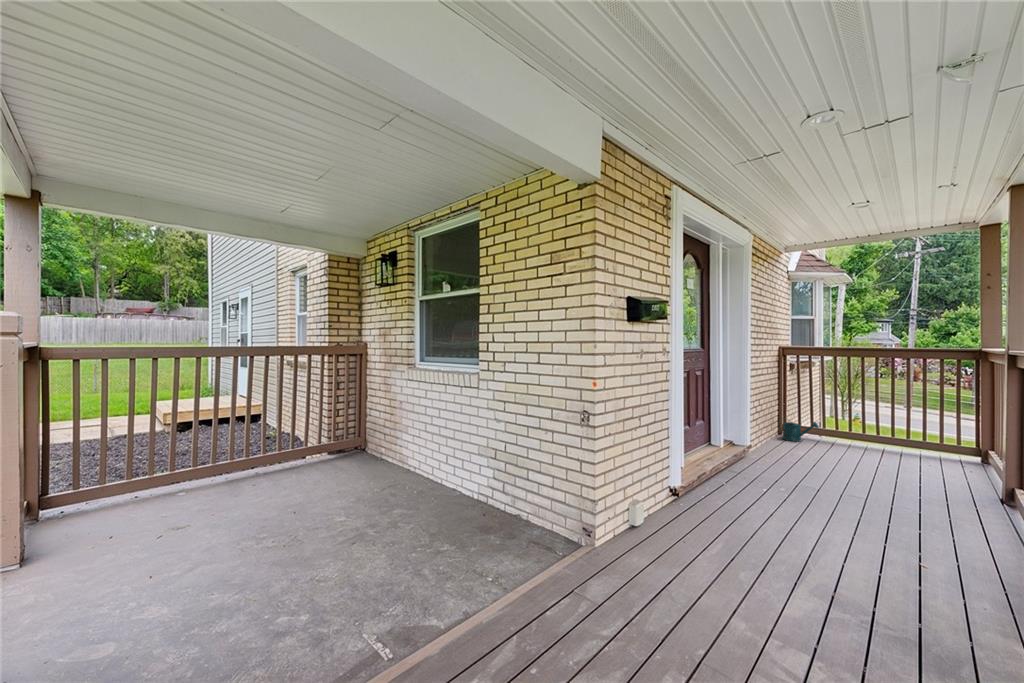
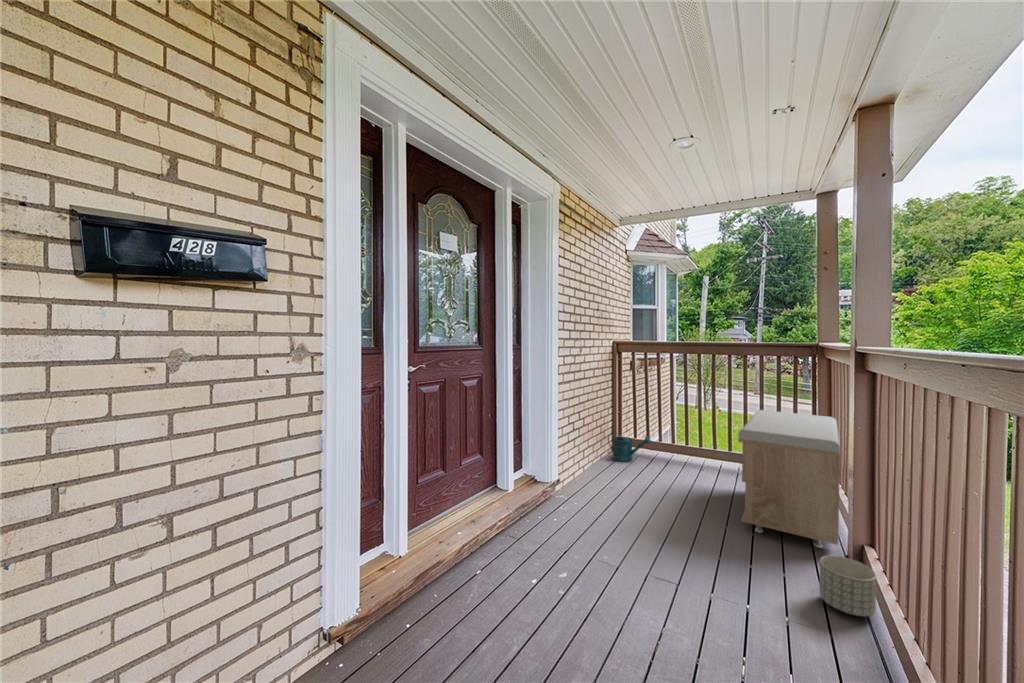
storage bench: none [907,402,996,496] -> present [738,410,840,548]
planter: none [974,490,1018,524] -> present [819,556,876,616]

